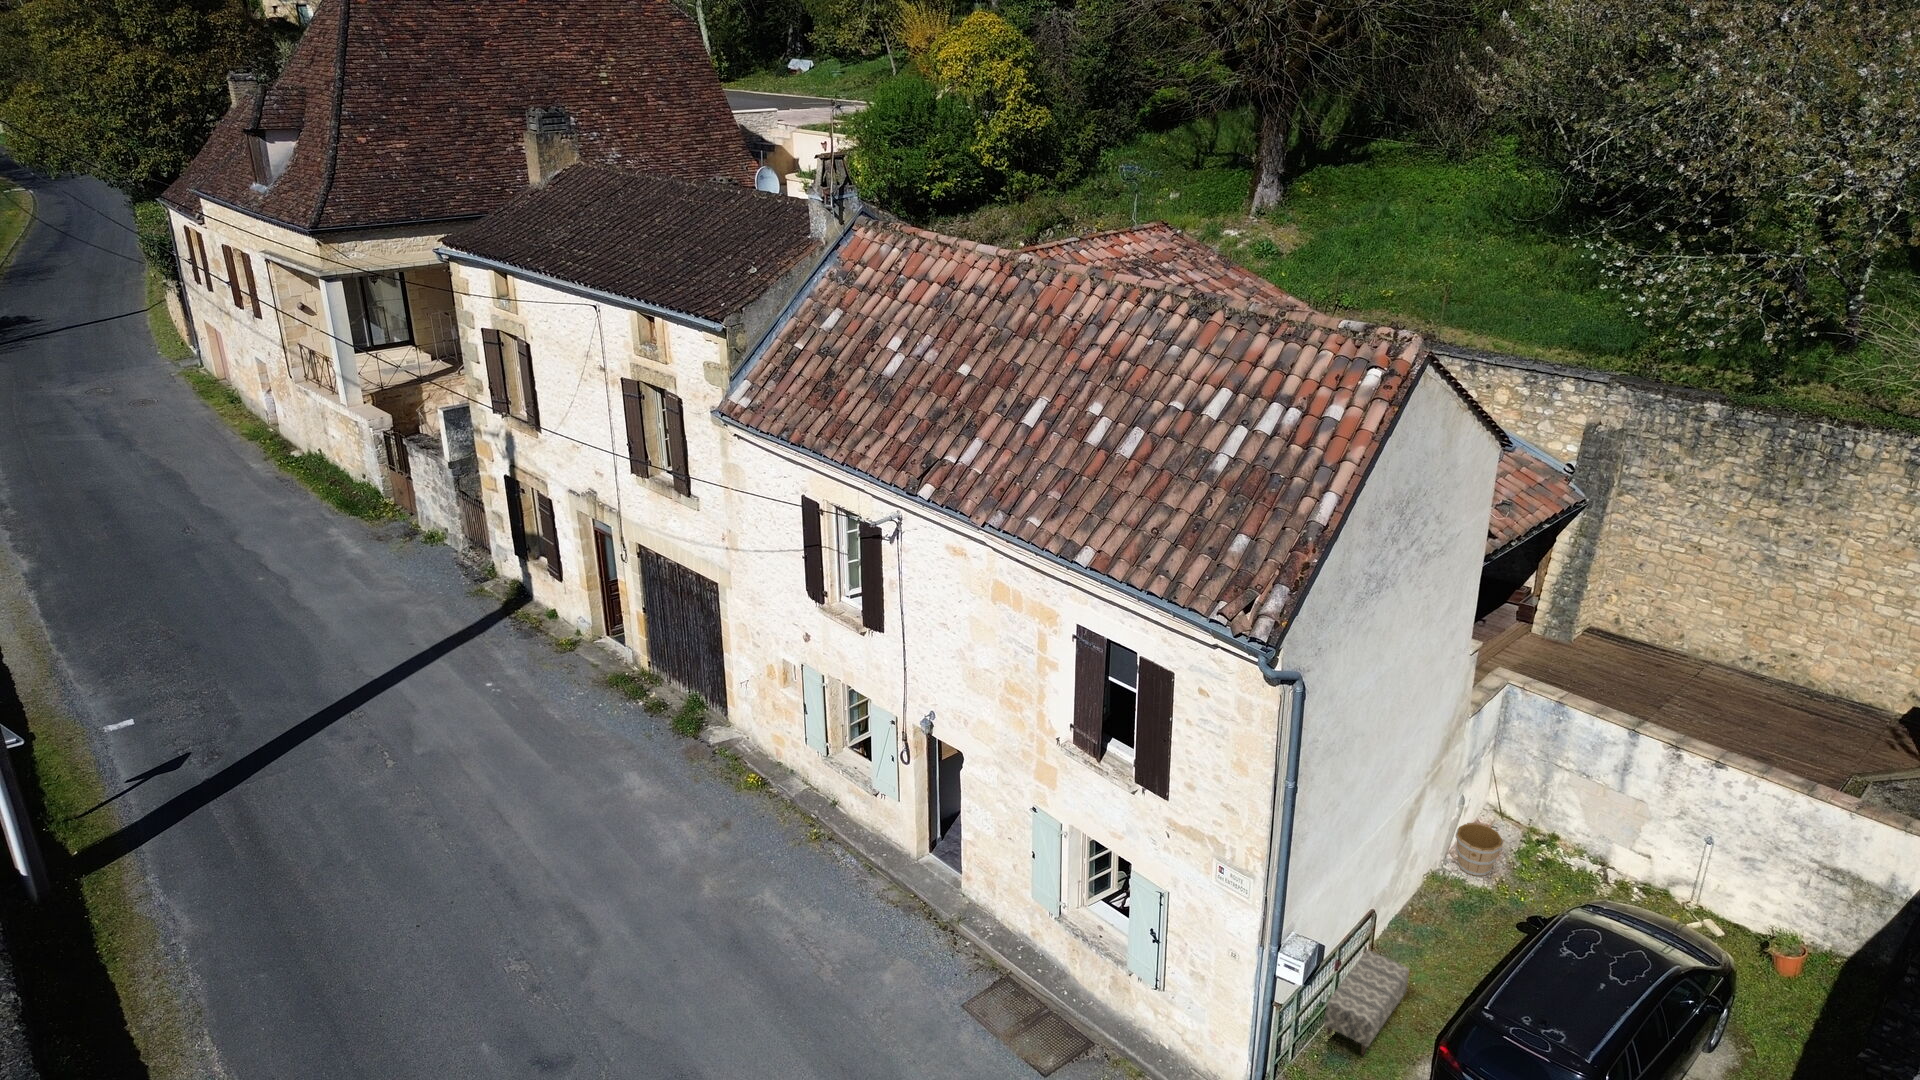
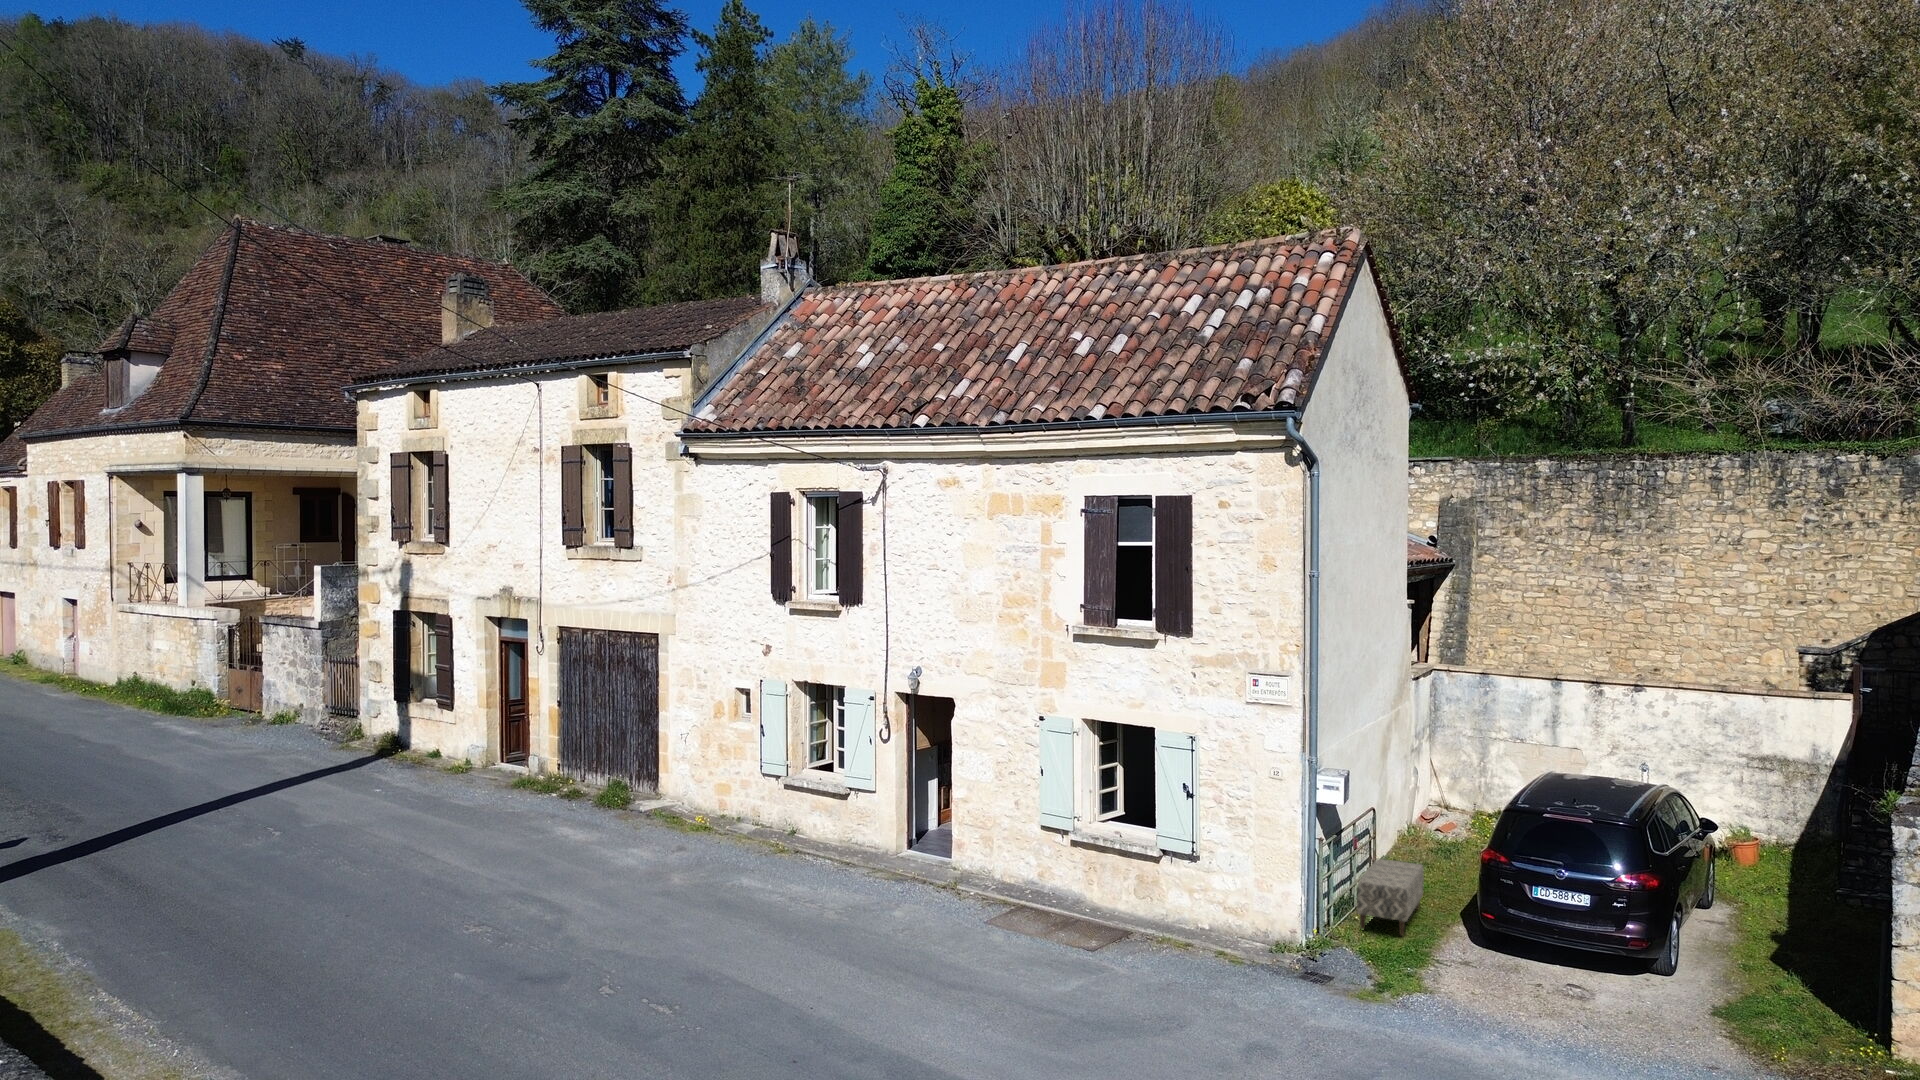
wooden bucket: present [1456,823,1504,876] -> none [1419,800,1465,846]

